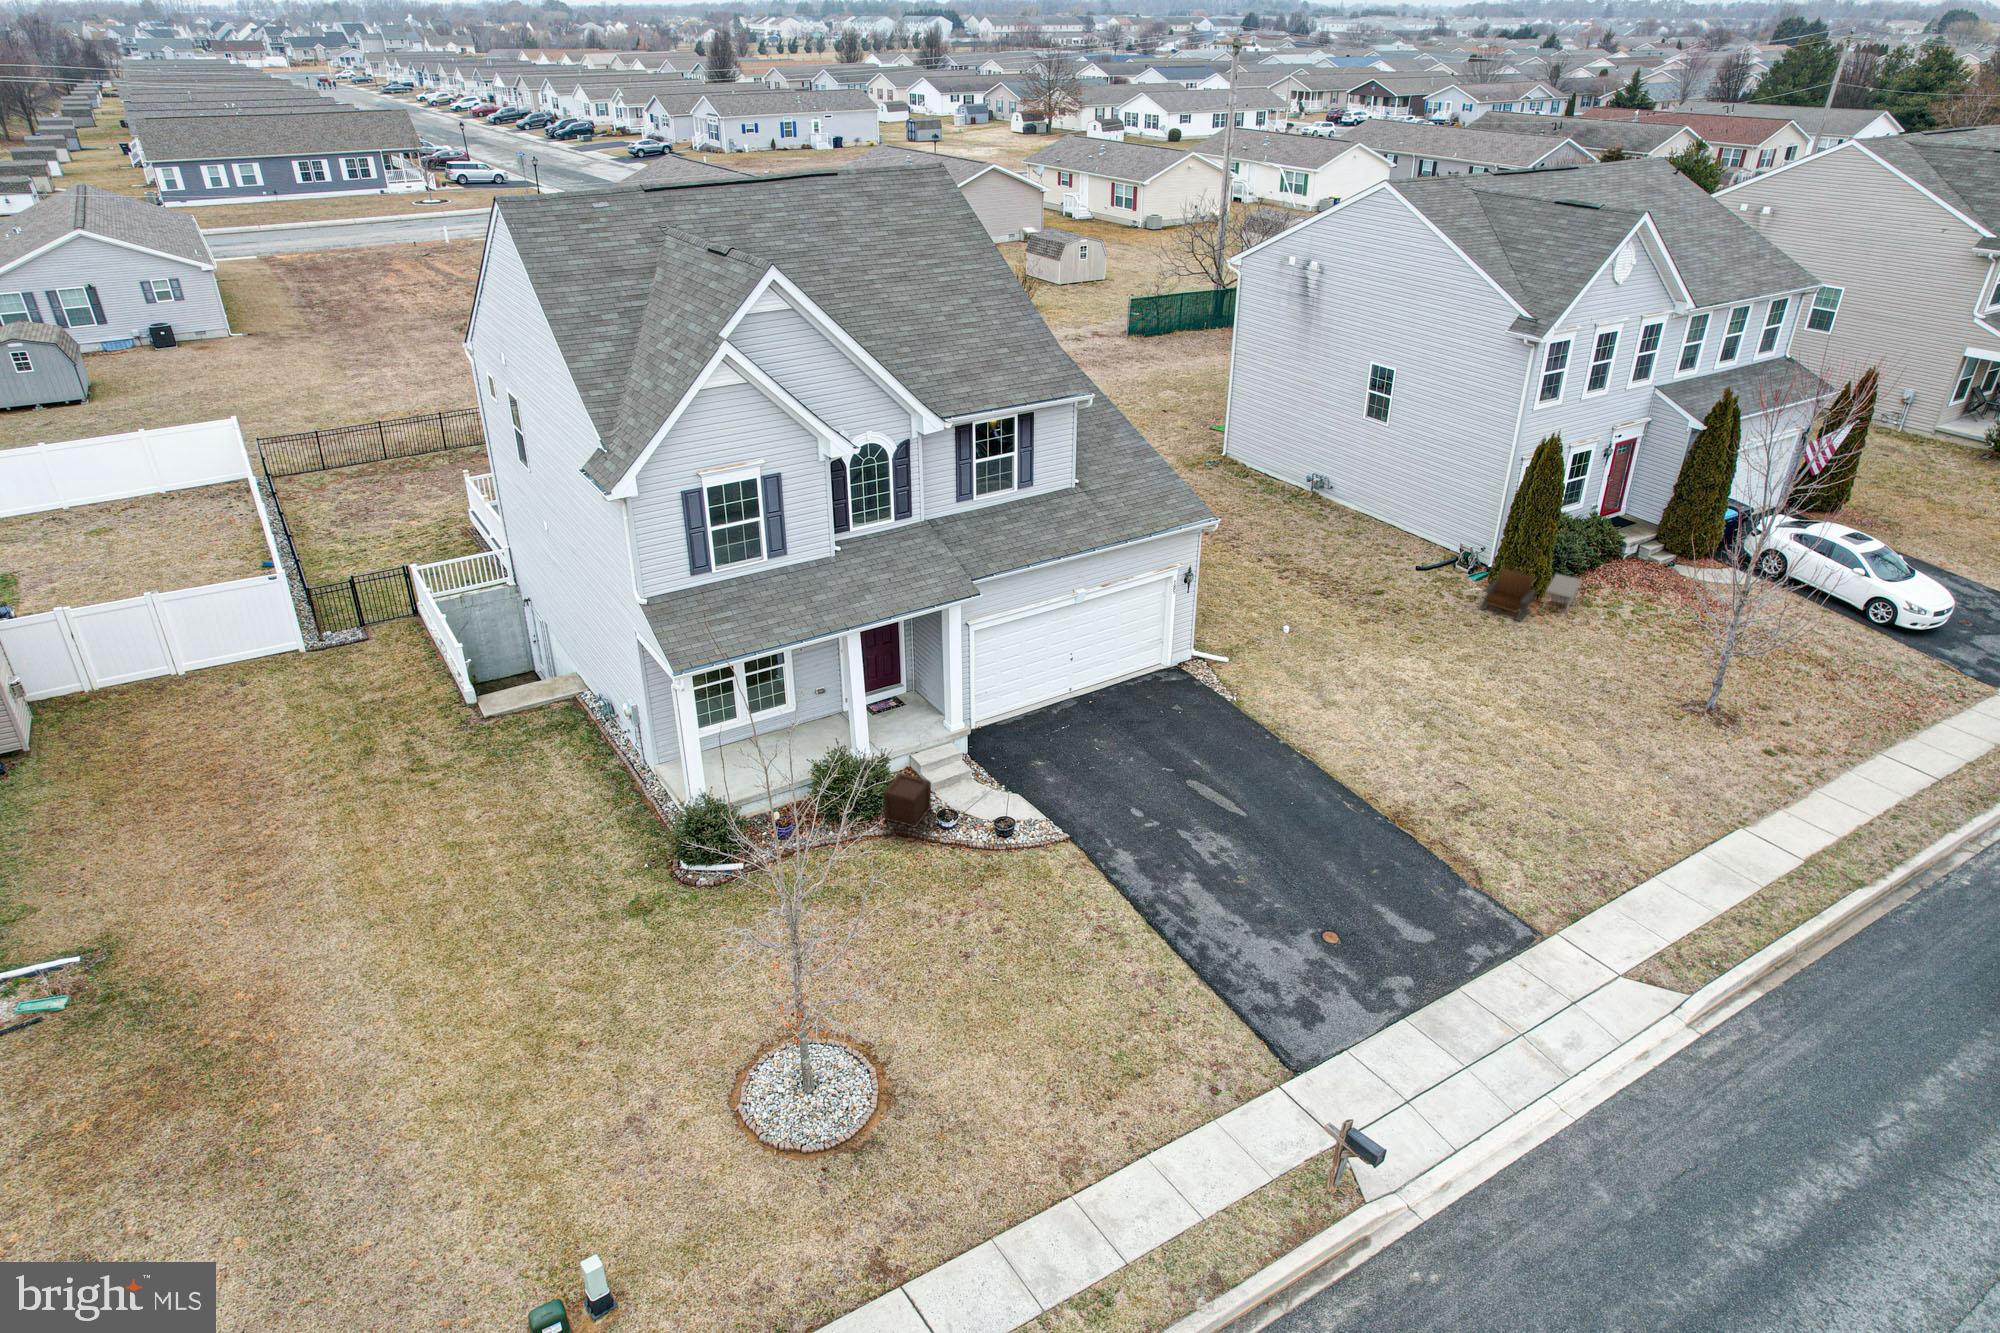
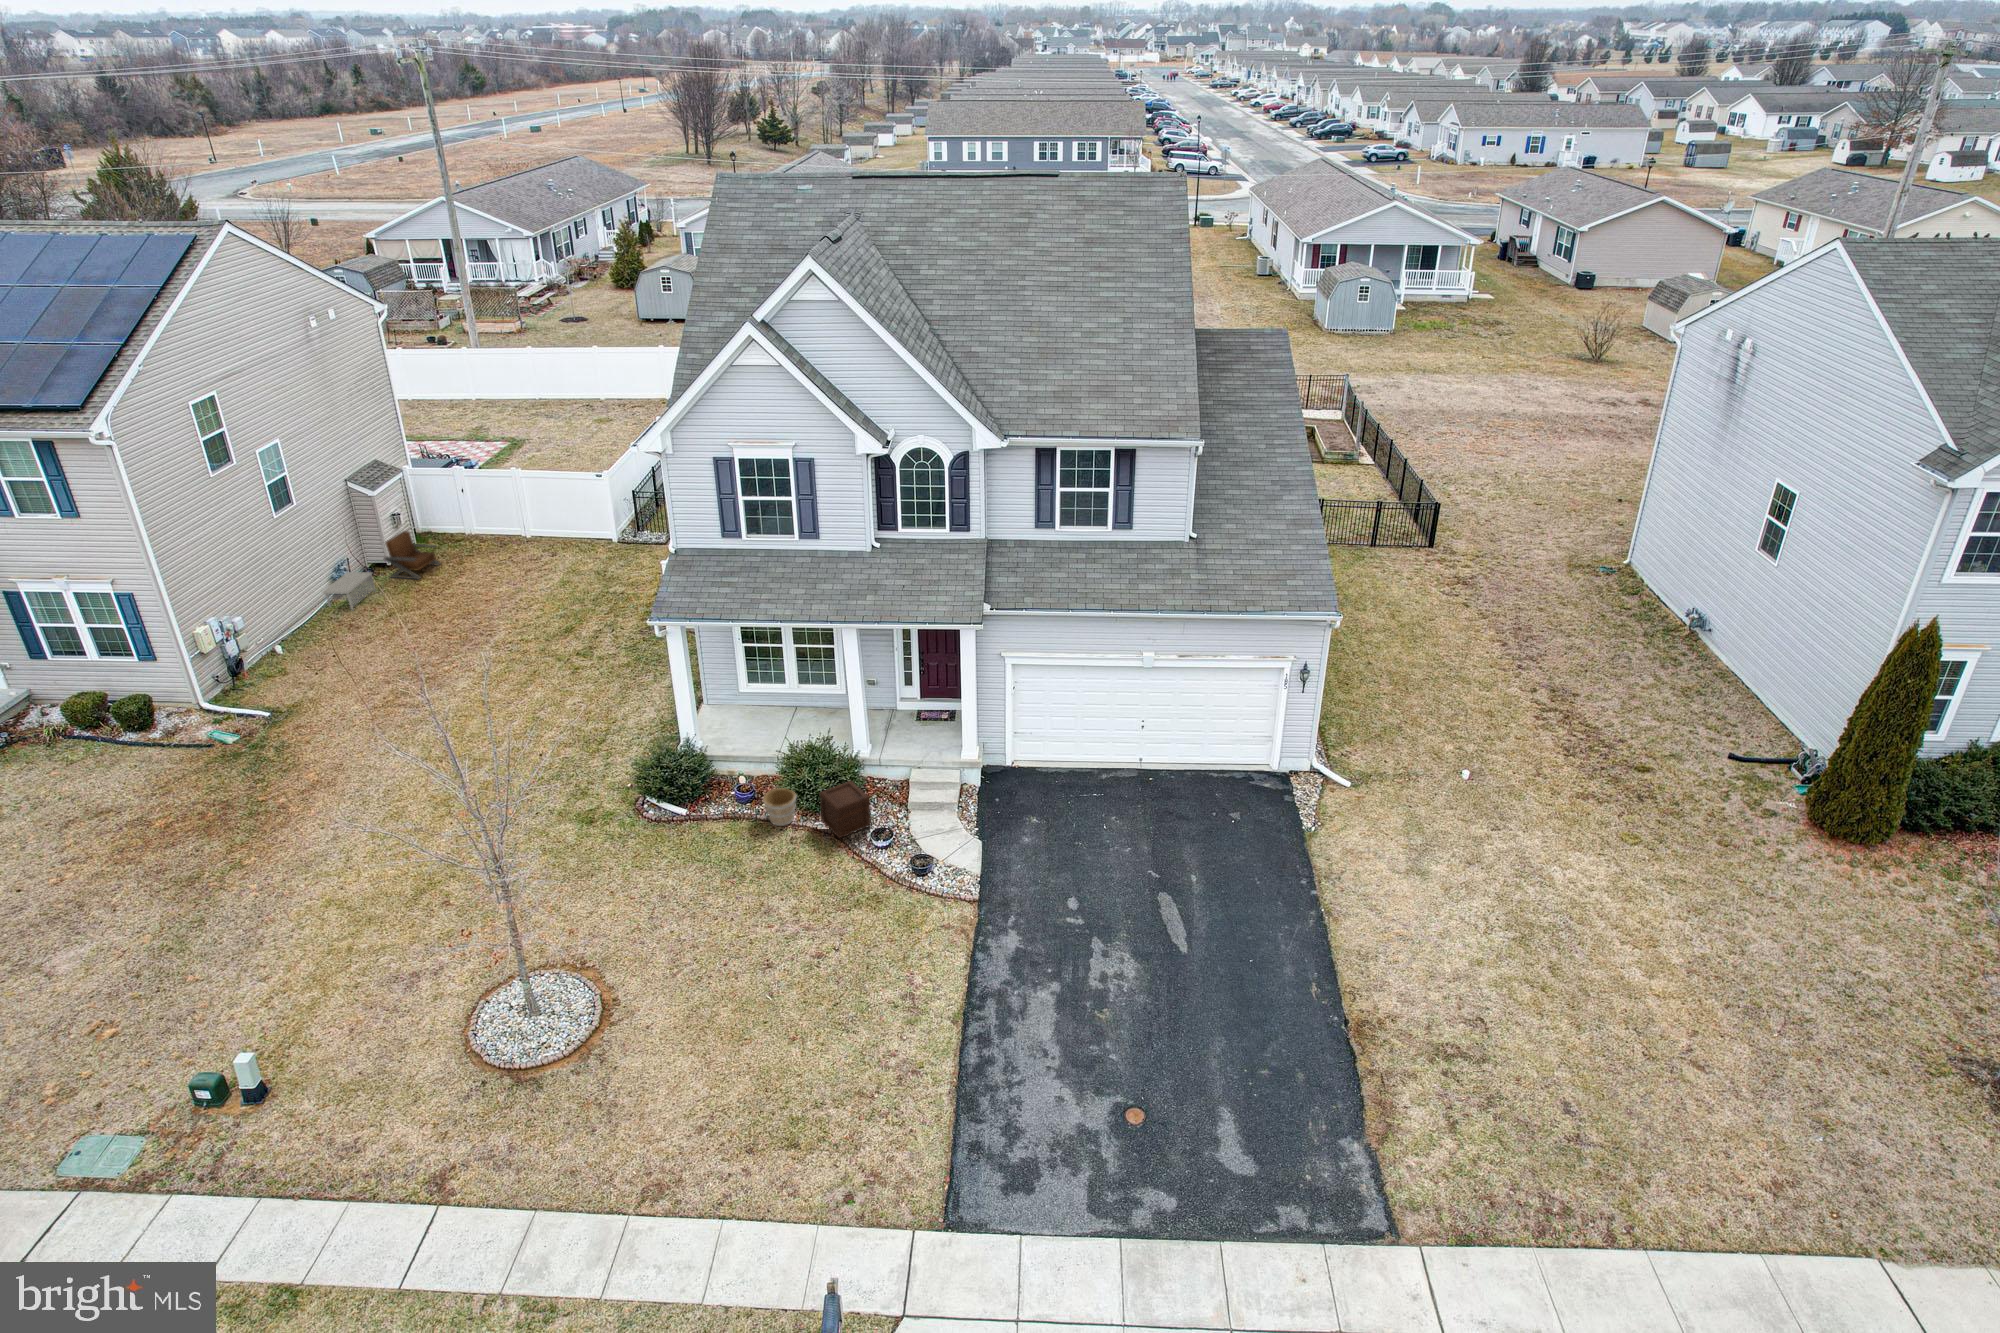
lounge chair: present [1479,568,1536,621] -> present [383,531,440,579]
storage bench: present [1543,574,1582,613] -> present [323,572,376,610]
wooden bucket: none [829,801,861,838] -> present [763,788,796,826]

